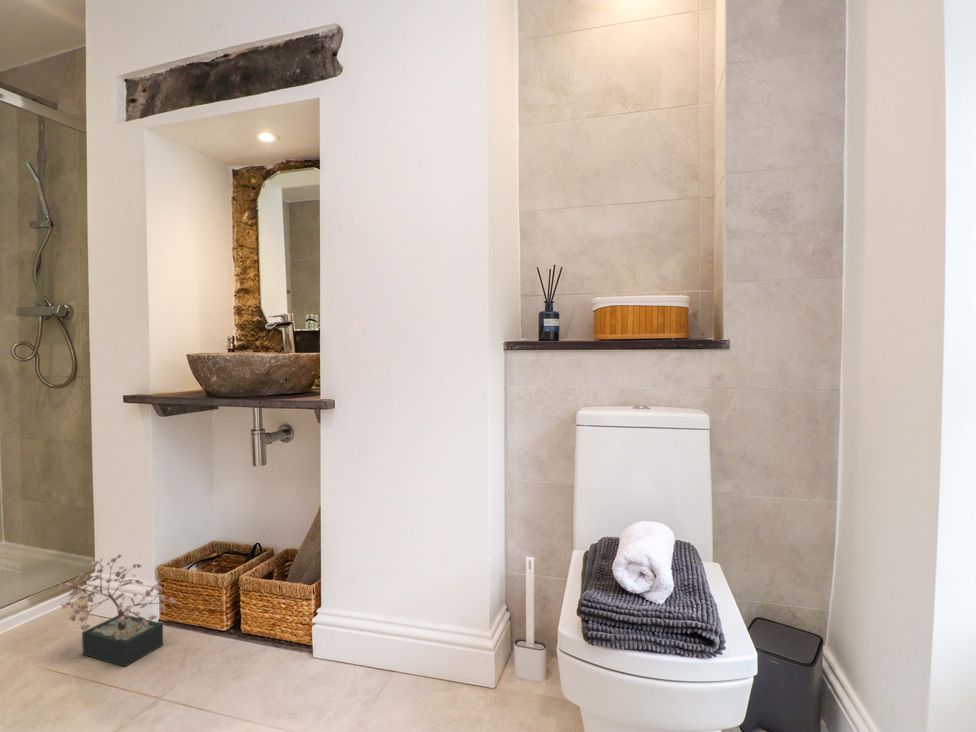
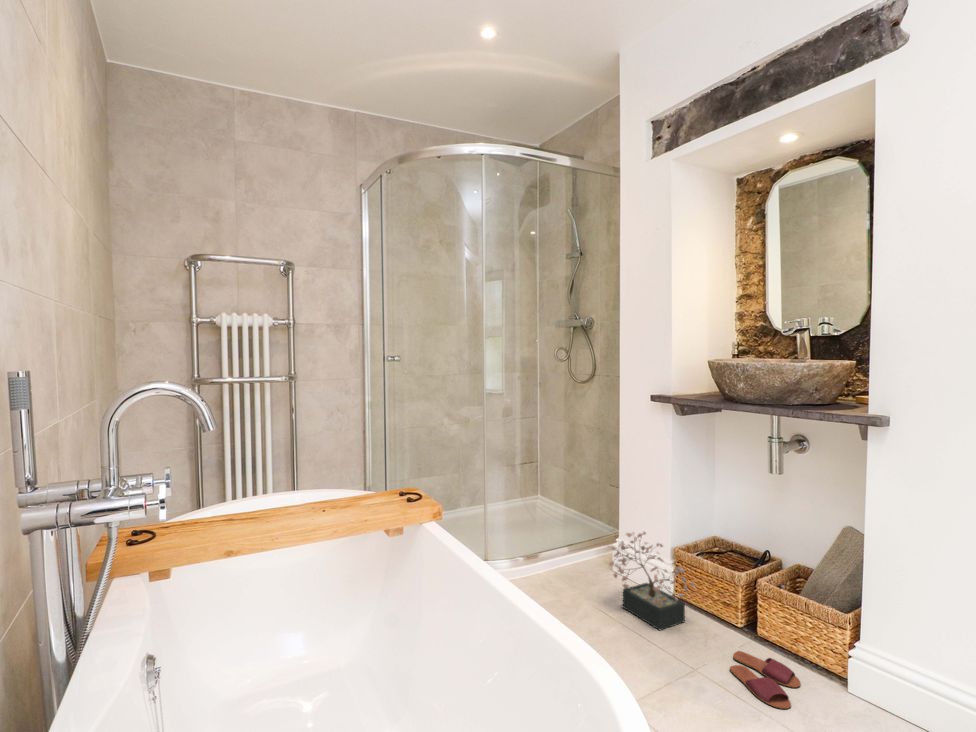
slippers: none [198,653,270,705] -> present [730,651,800,709]

